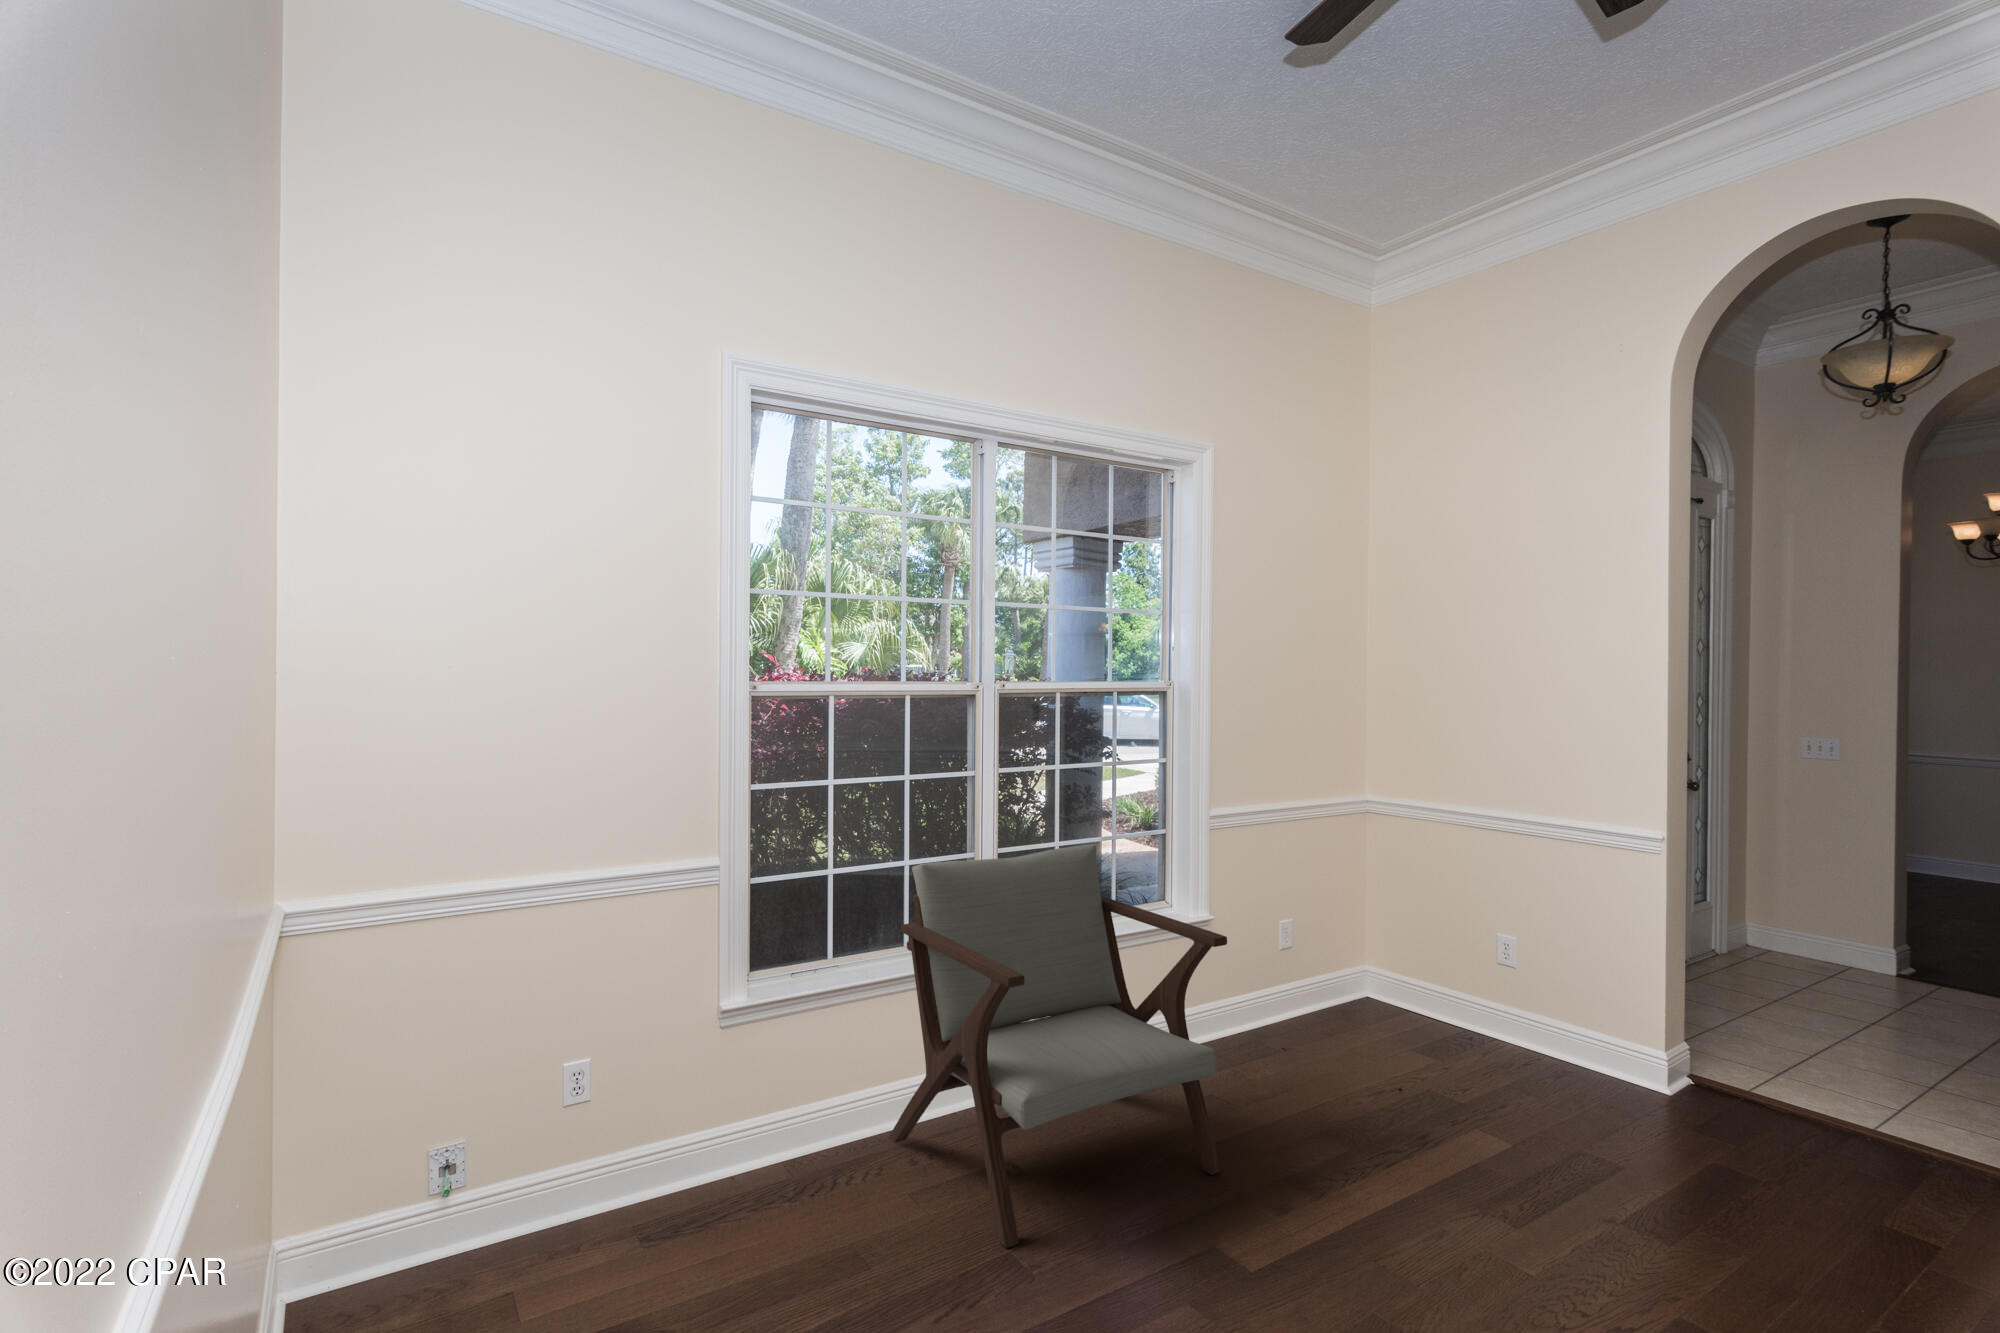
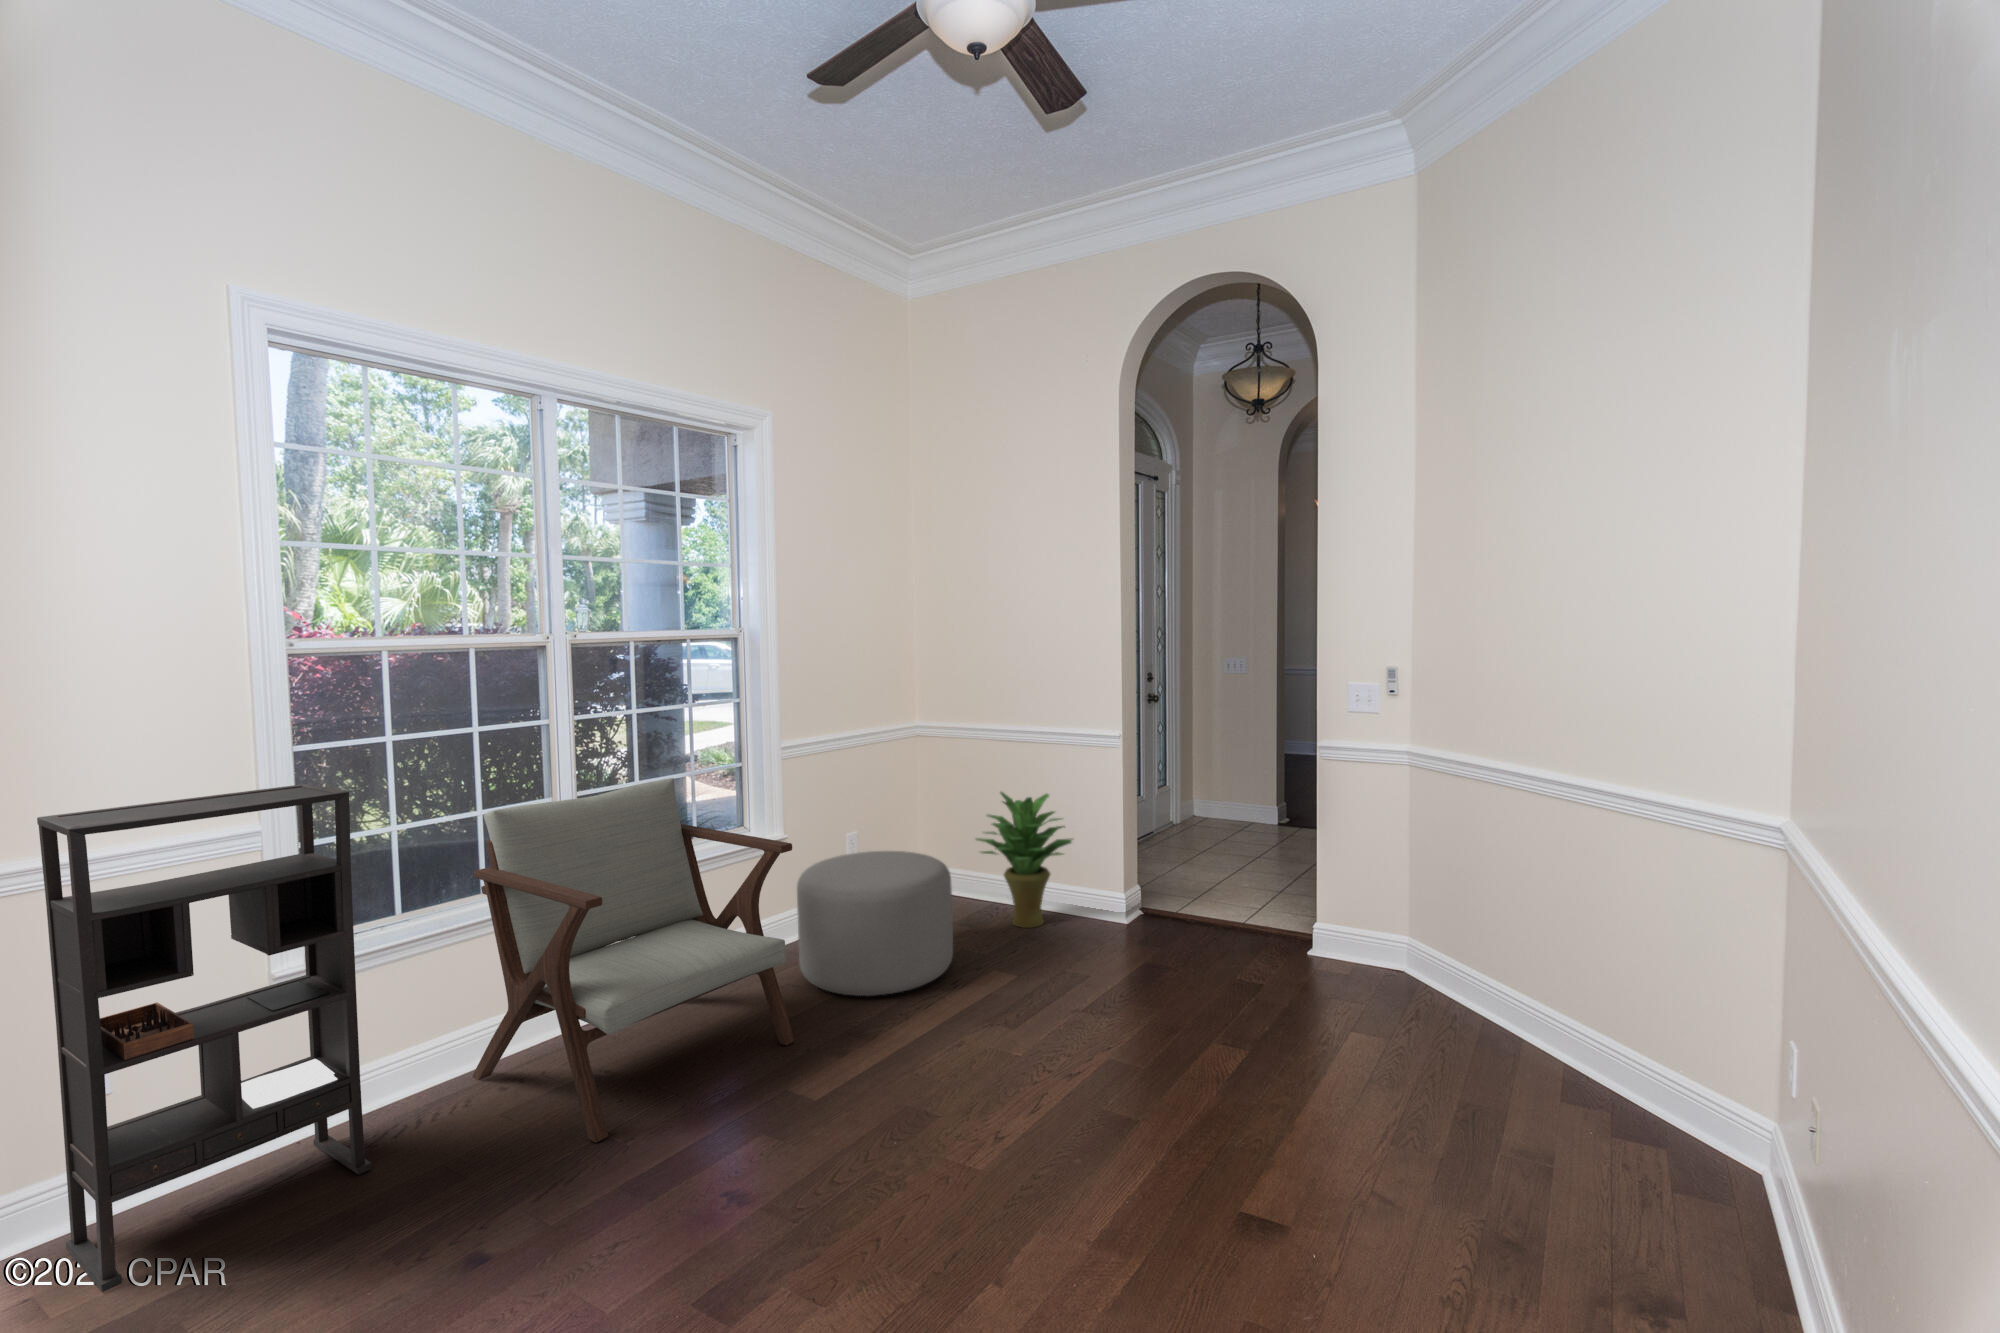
bookshelf: none [563,823,799,1289] -> present [37,784,372,1292]
potted plant: none [1443,895,1585,1076] -> present [976,792,1073,928]
ottoman: none [1224,950,1416,1133] -> present [797,851,953,996]

